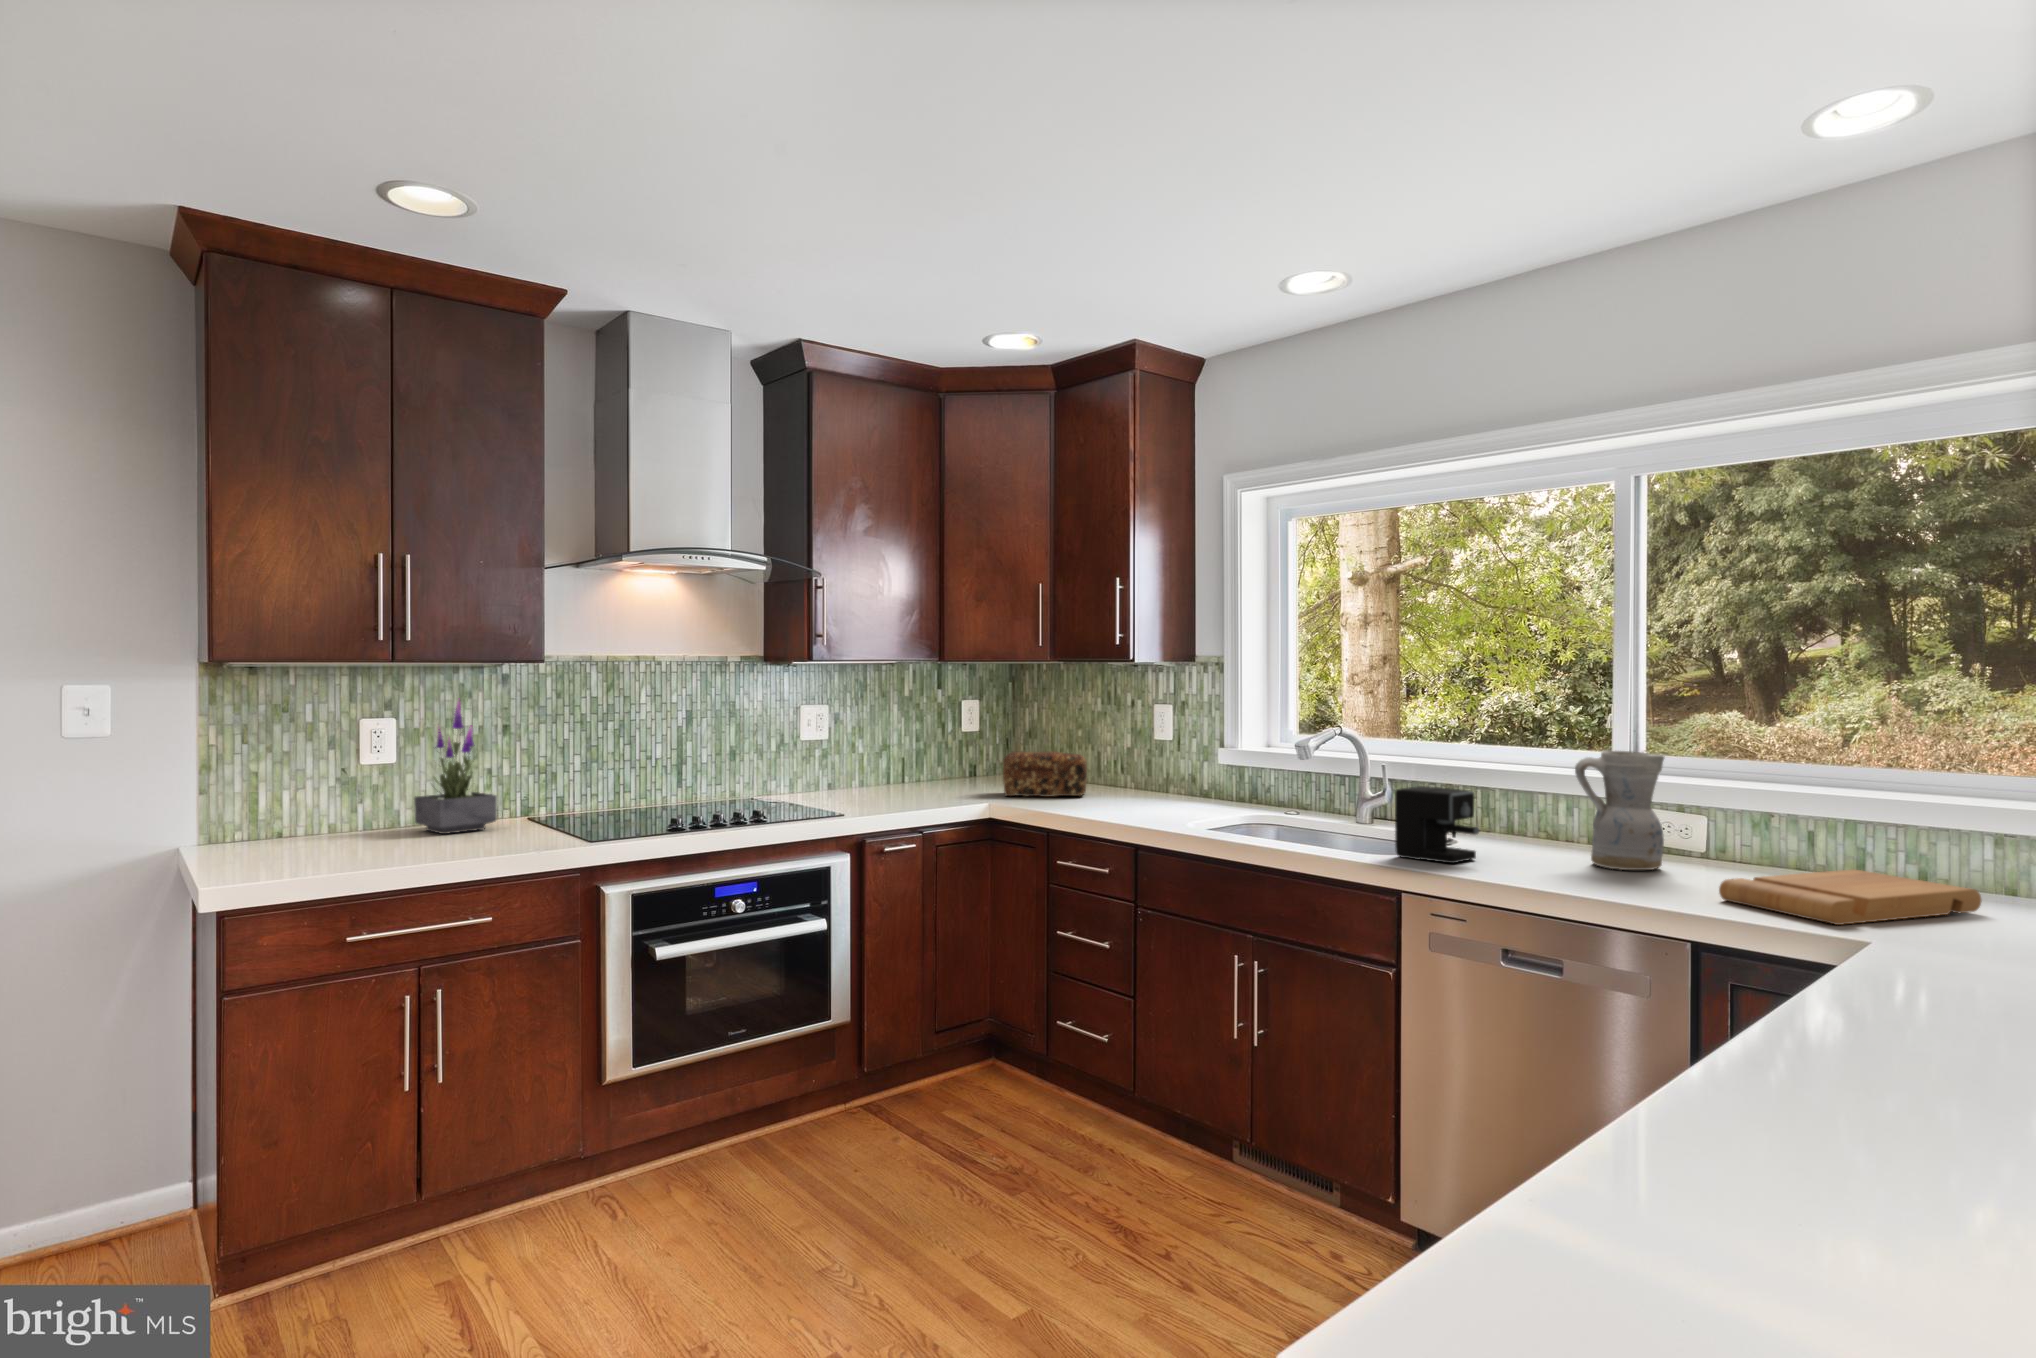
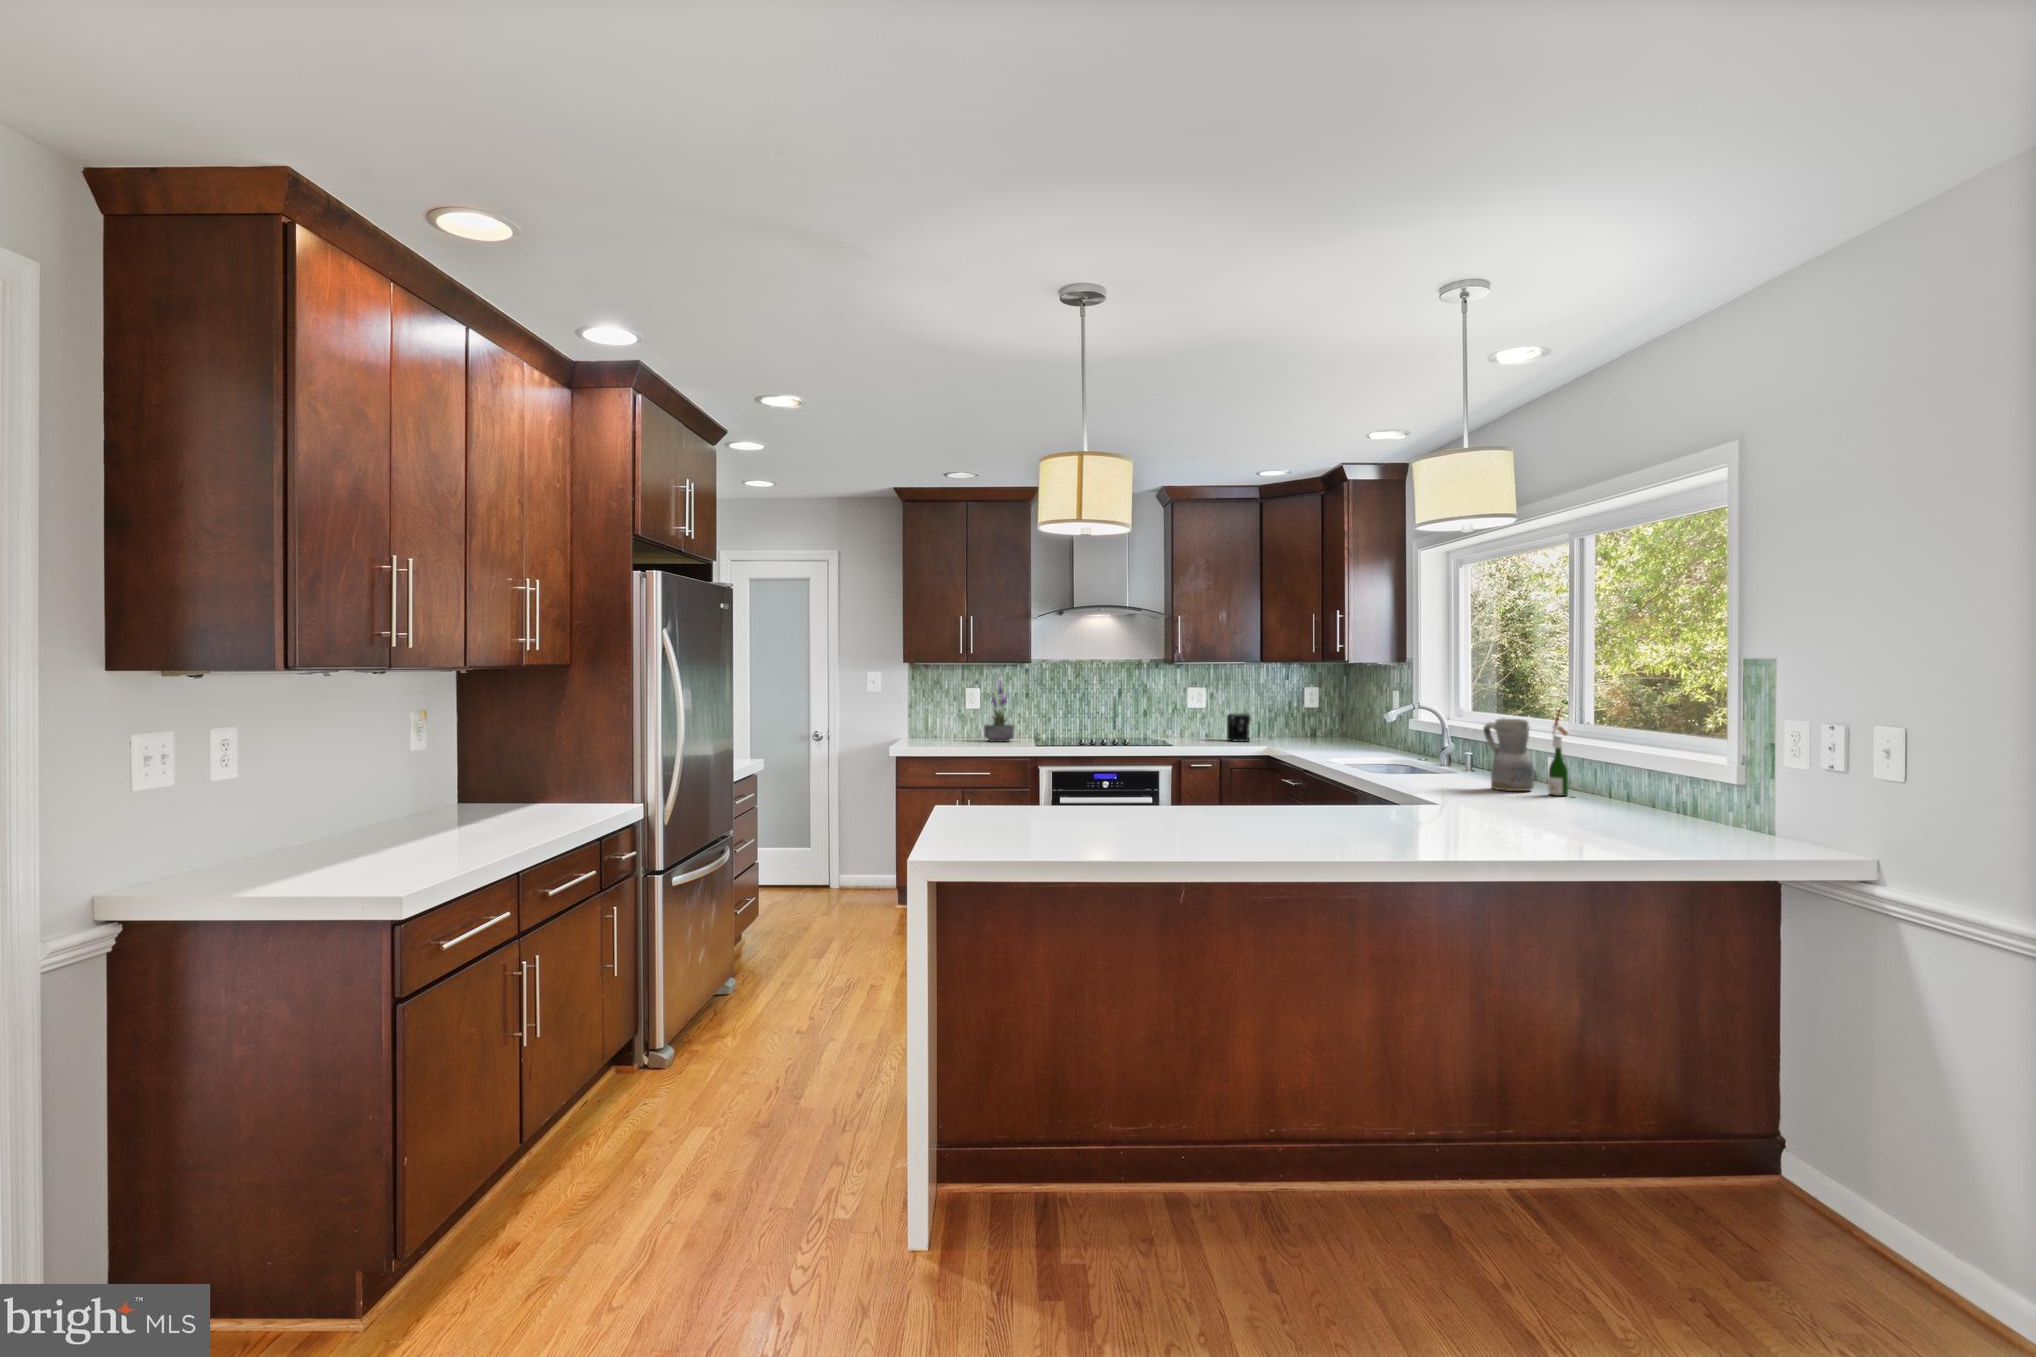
wine bottle: none [1695,730,1748,873] -> present [1548,708,1568,796]
bread loaf: present [1003,751,1087,797] -> none [1297,719,1357,748]
coffee maker: present [1395,786,1479,863] -> present [1227,714,1251,741]
cutting board: present [1719,869,1982,925] -> none [1478,788,1611,813]

